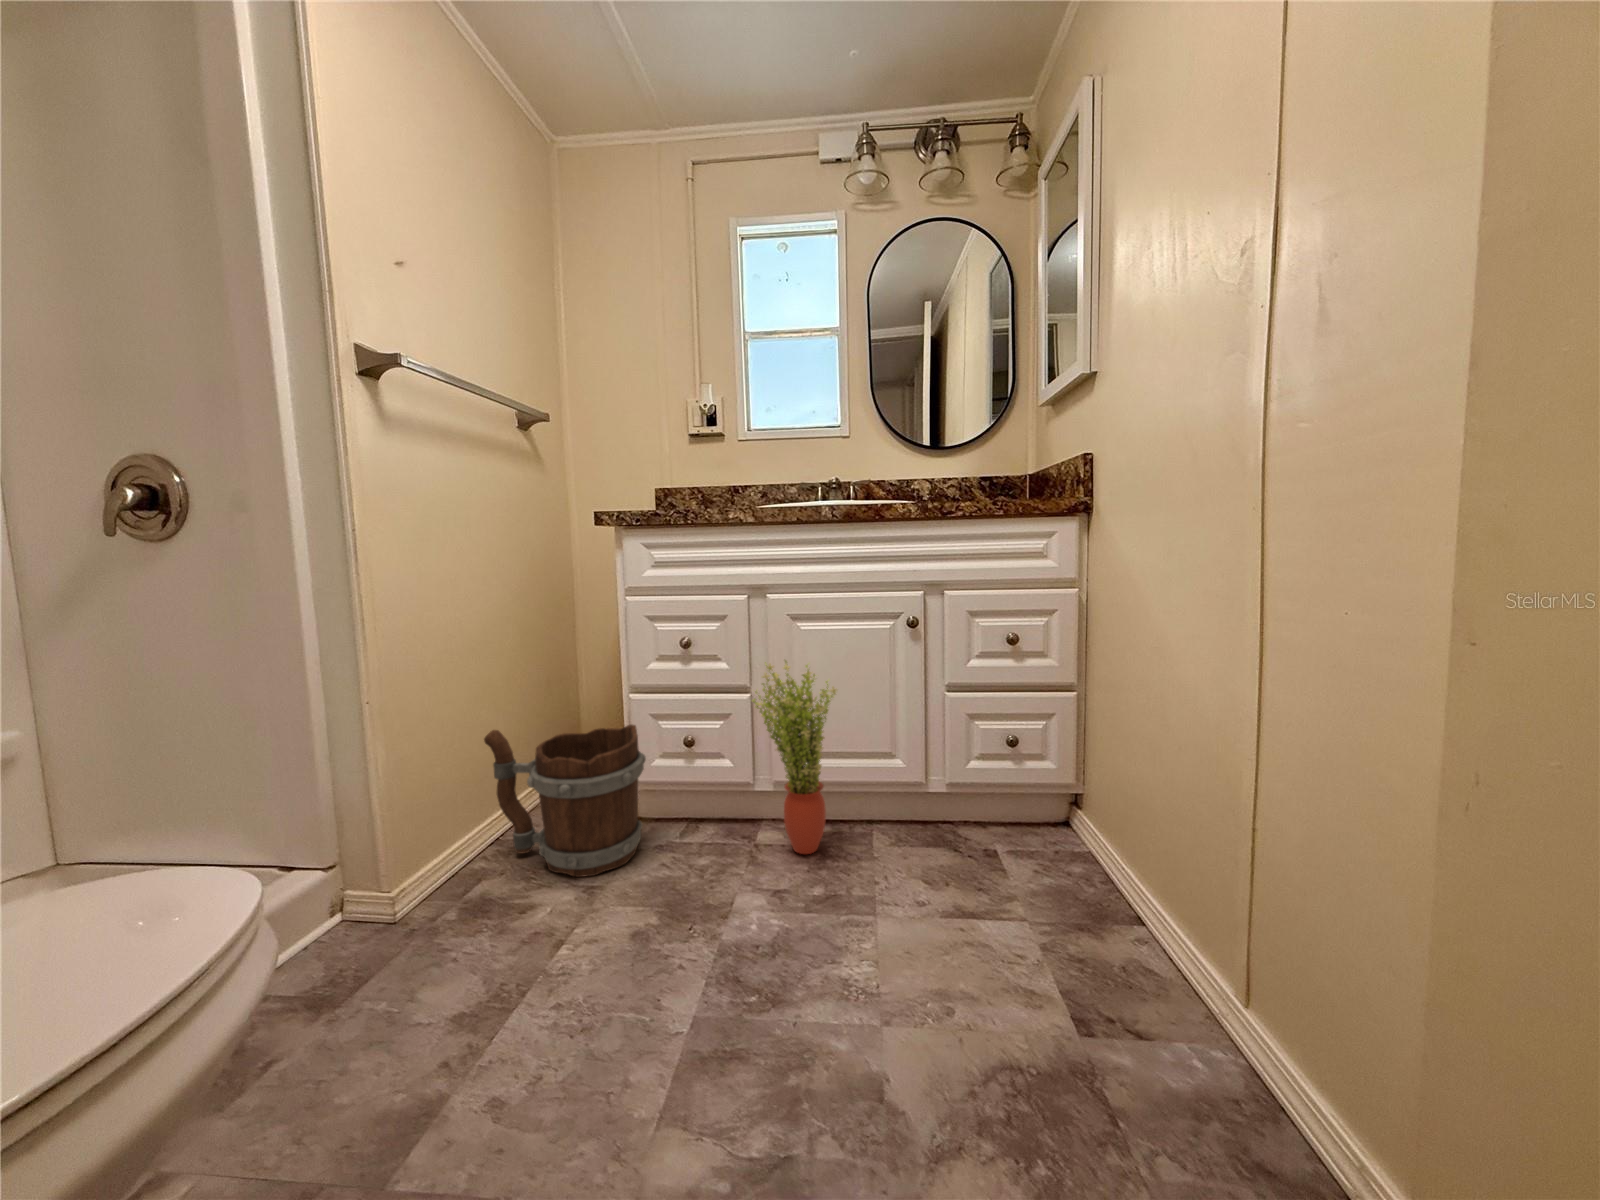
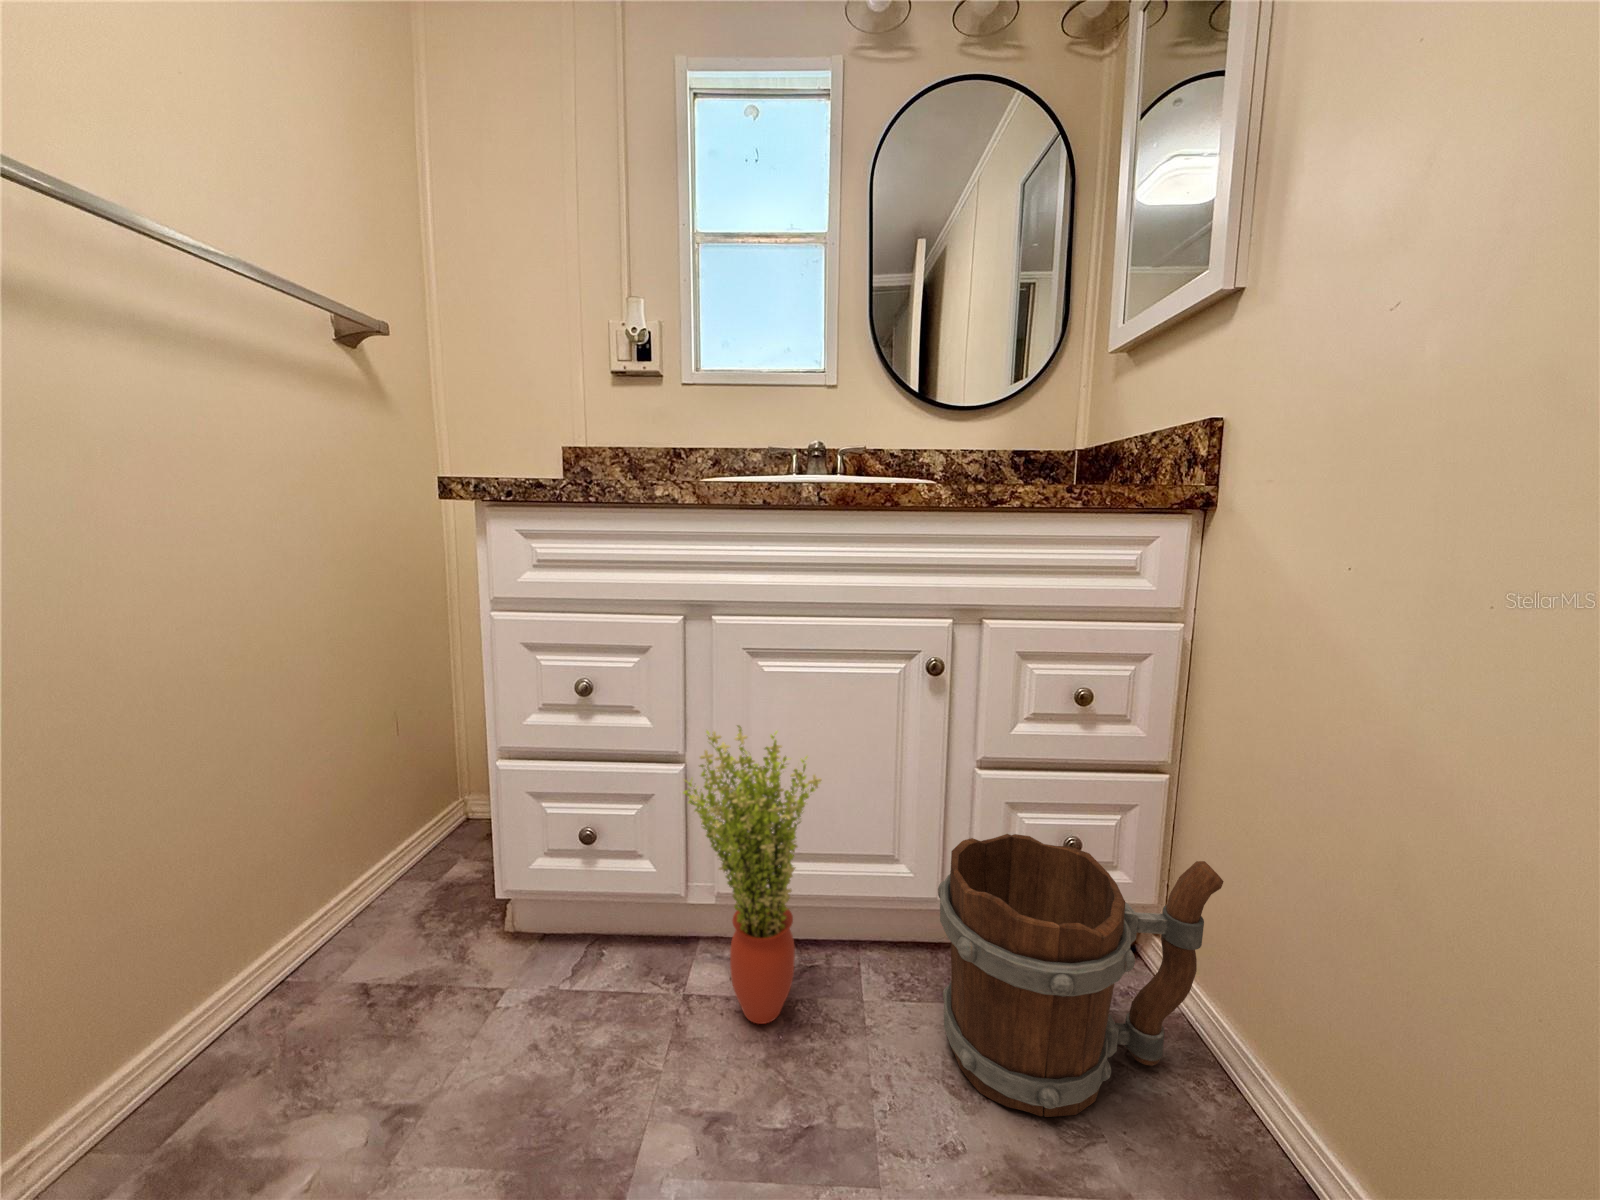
bucket: present [484,725,646,877] -> present [938,834,1224,1117]

